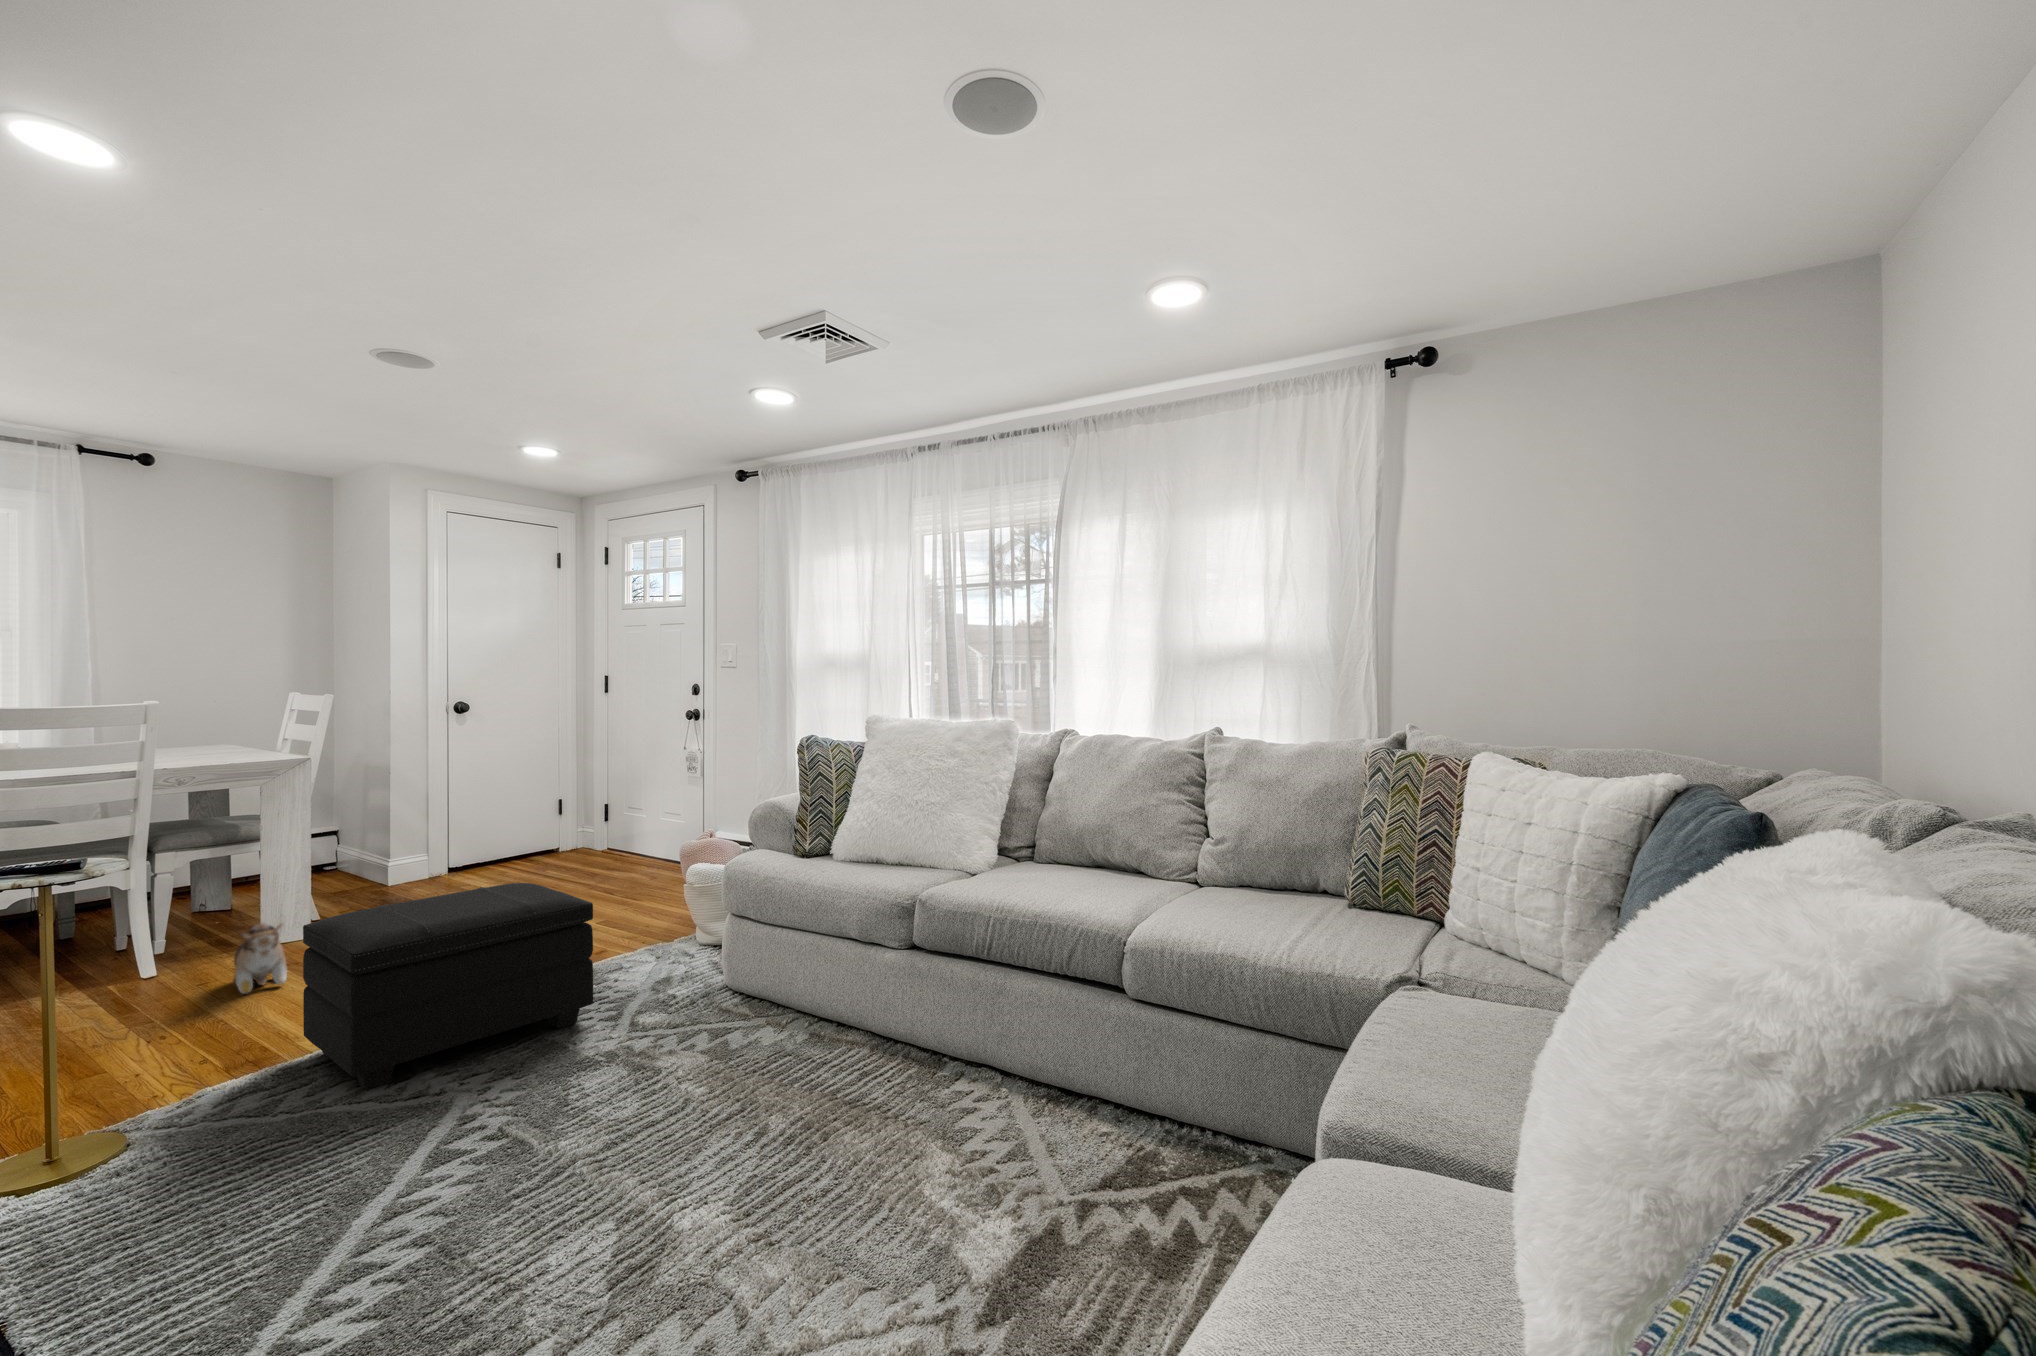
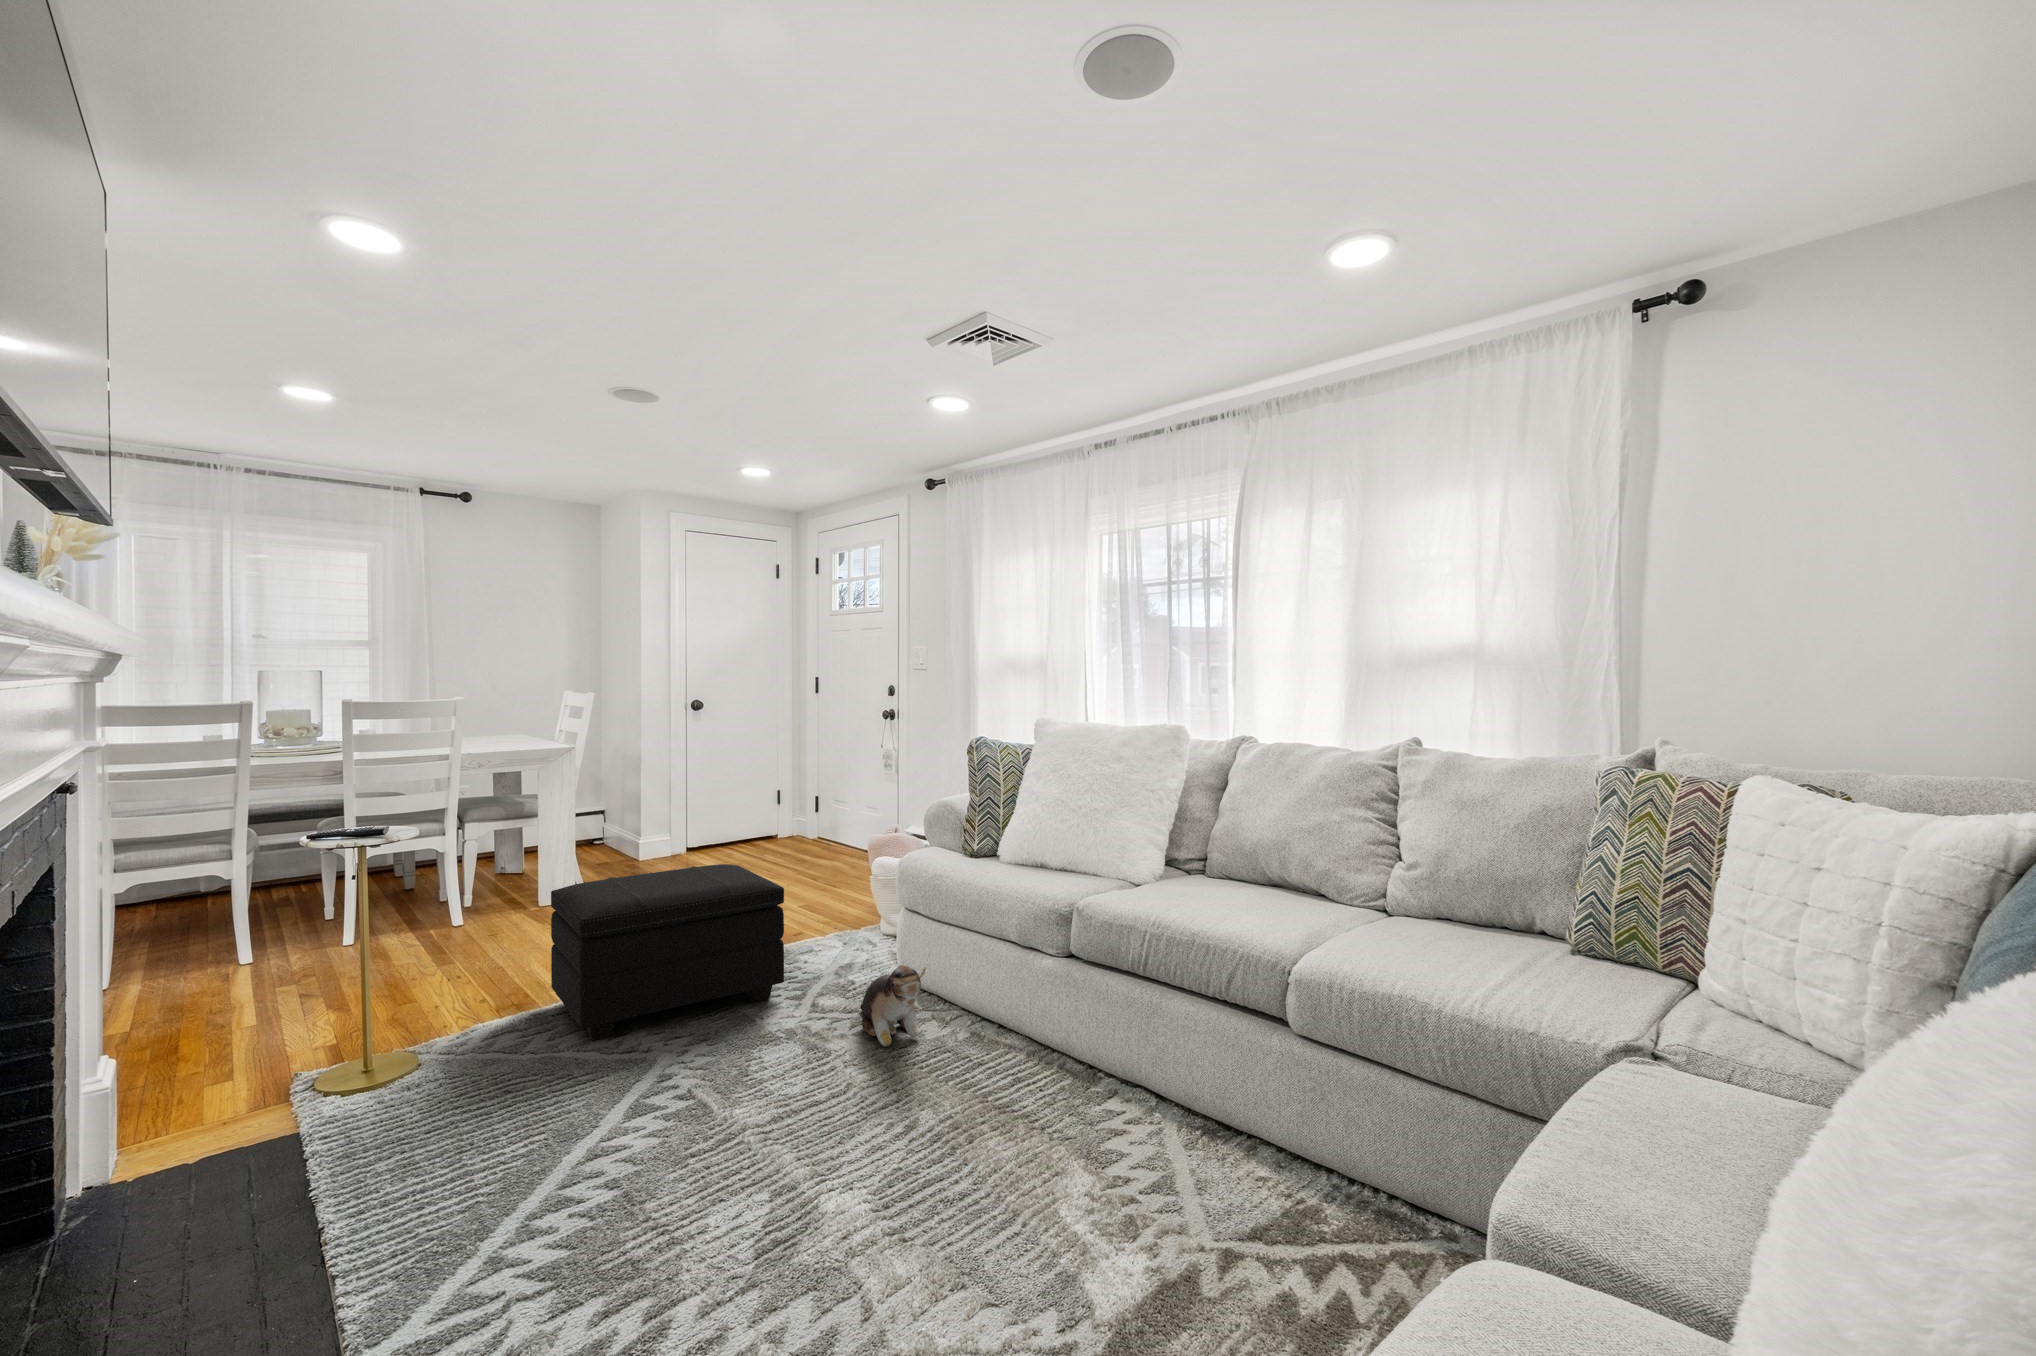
plush toy: present [234,923,287,994] -> present [860,965,926,1047]

